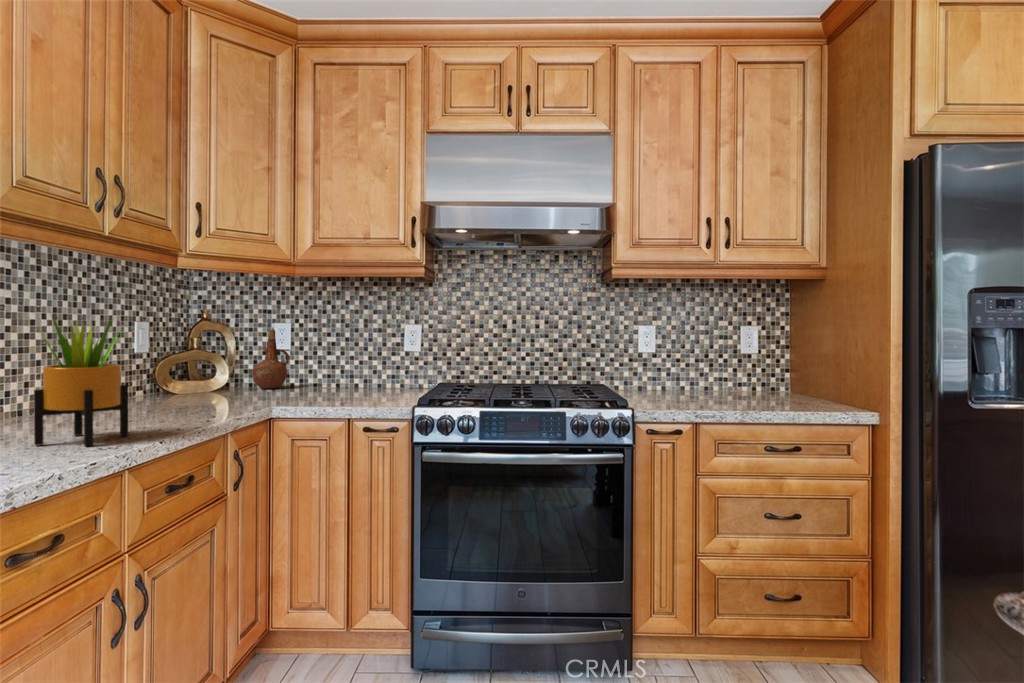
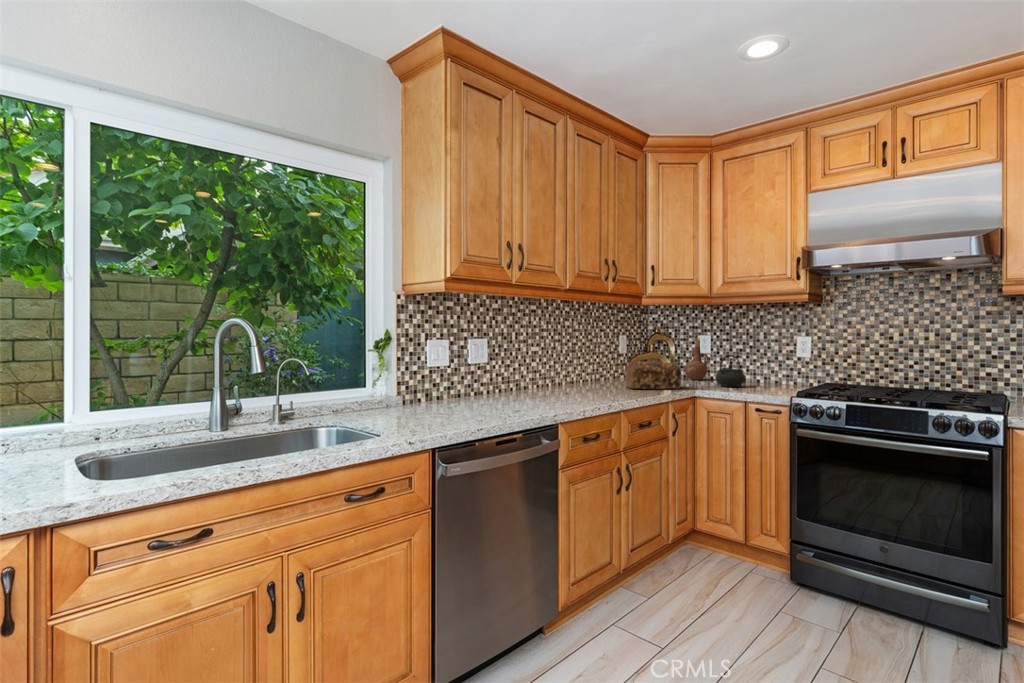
potted plant: present [34,317,128,446] -> none [585,335,622,399]
kettle: none [302,349,345,397] -> present [715,355,746,387]
bread loaf: none [142,364,249,415] -> present [625,361,681,389]

